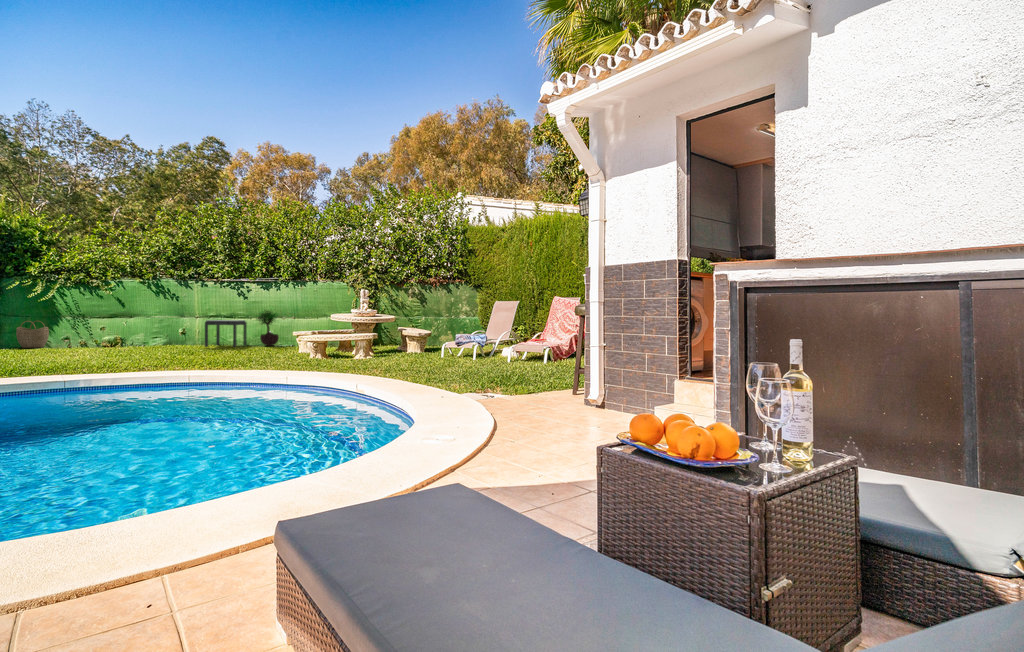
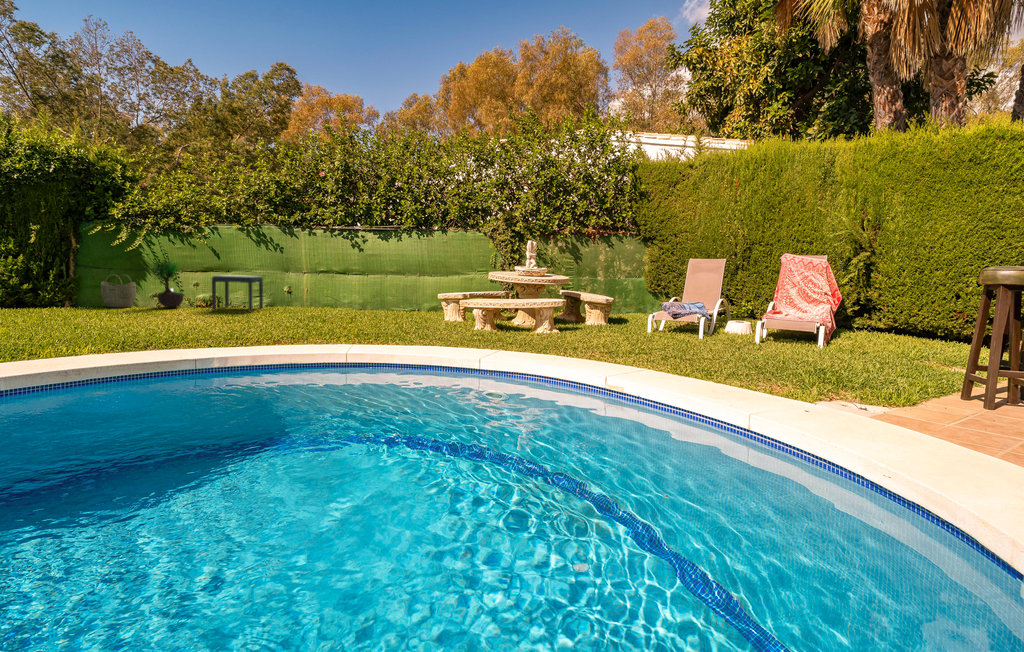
potted tree: present [257,310,279,346] -> present [151,261,183,308]
side table: present [205,320,247,347] -> present [212,275,263,311]

